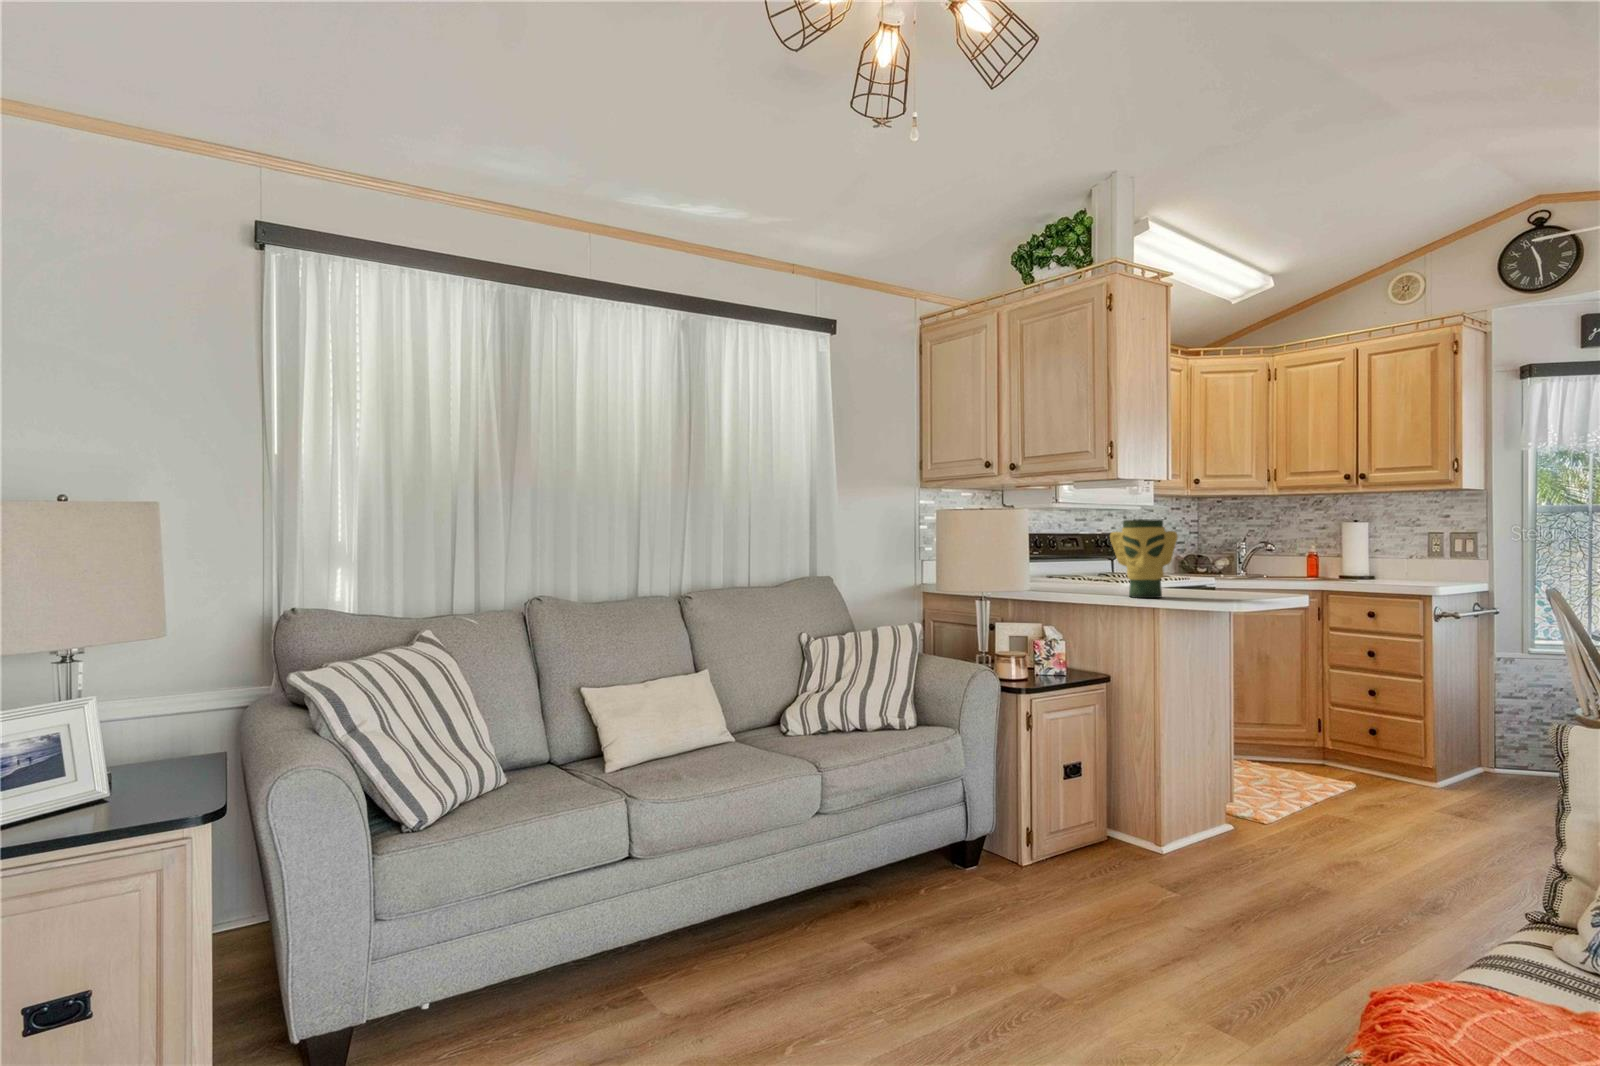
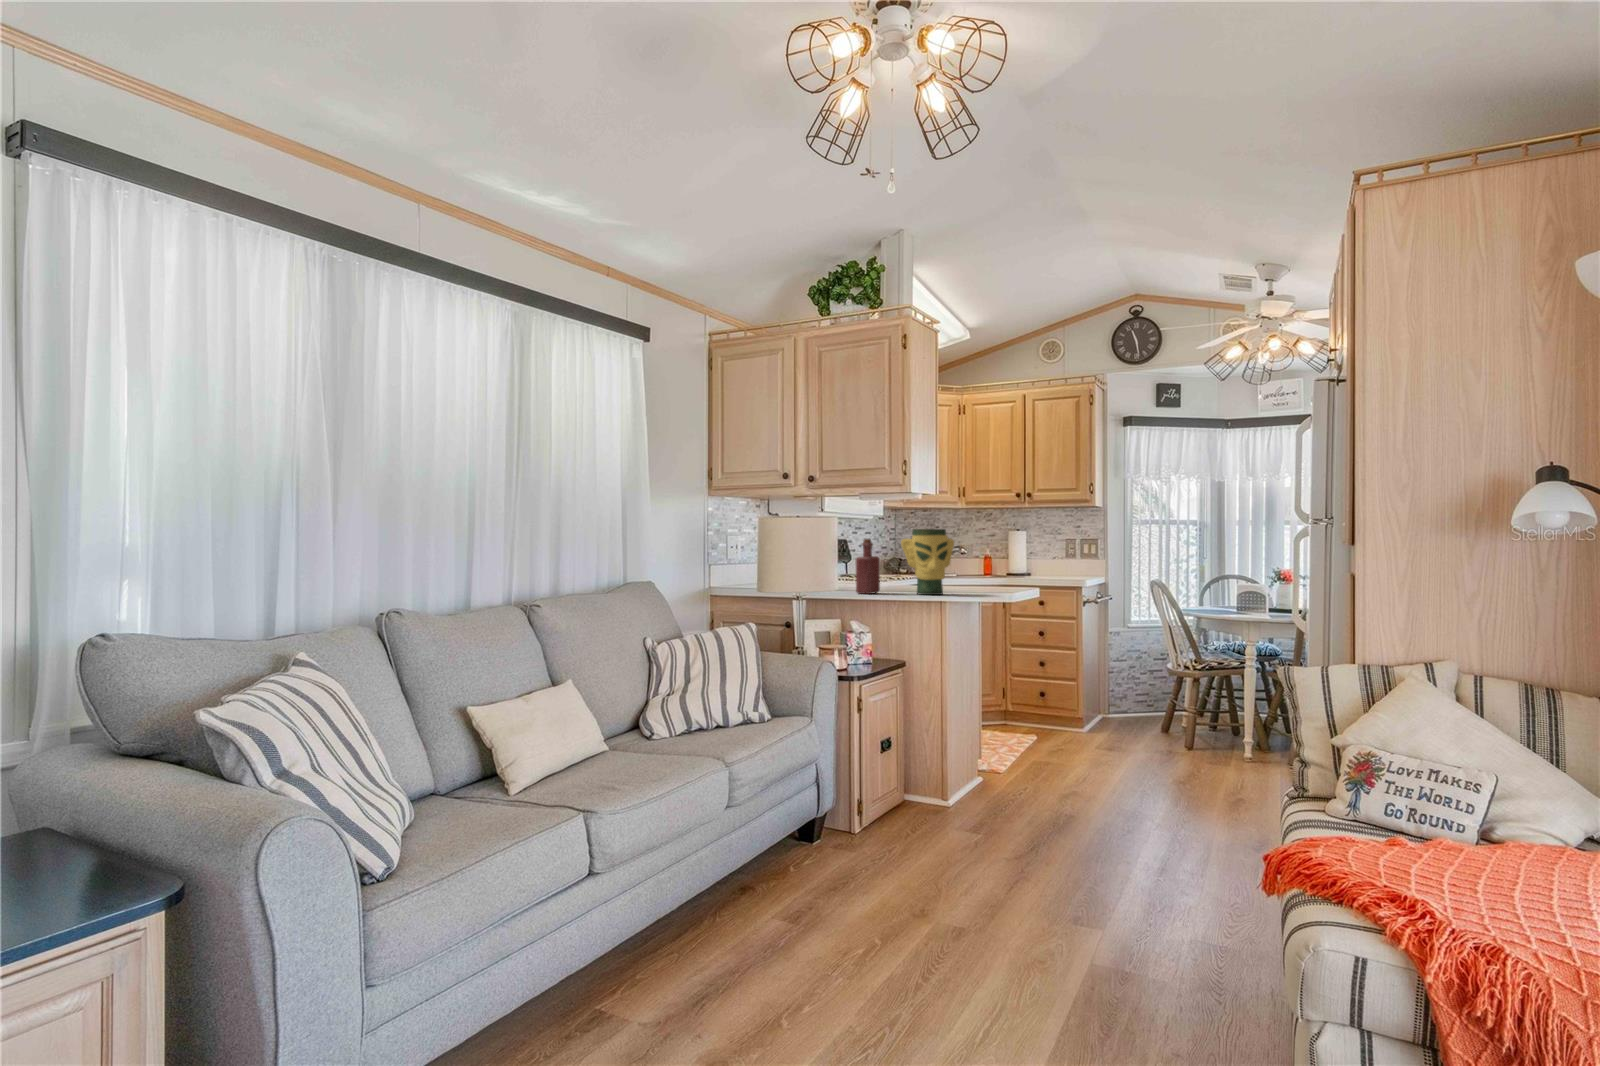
bottle: none [1051,532,1082,595] -> present [856,539,880,594]

